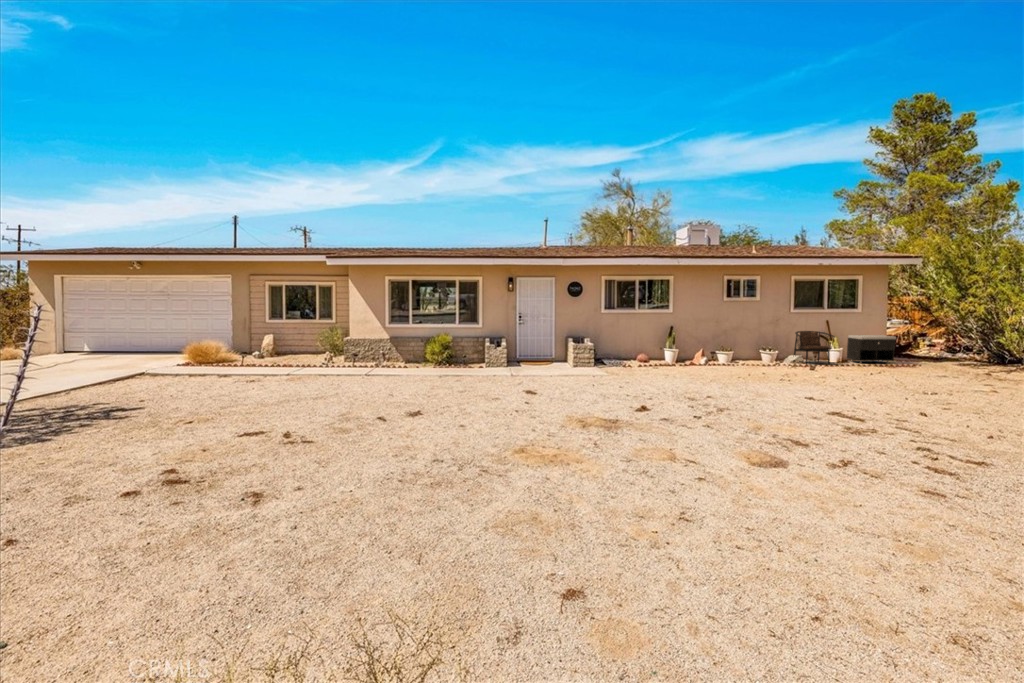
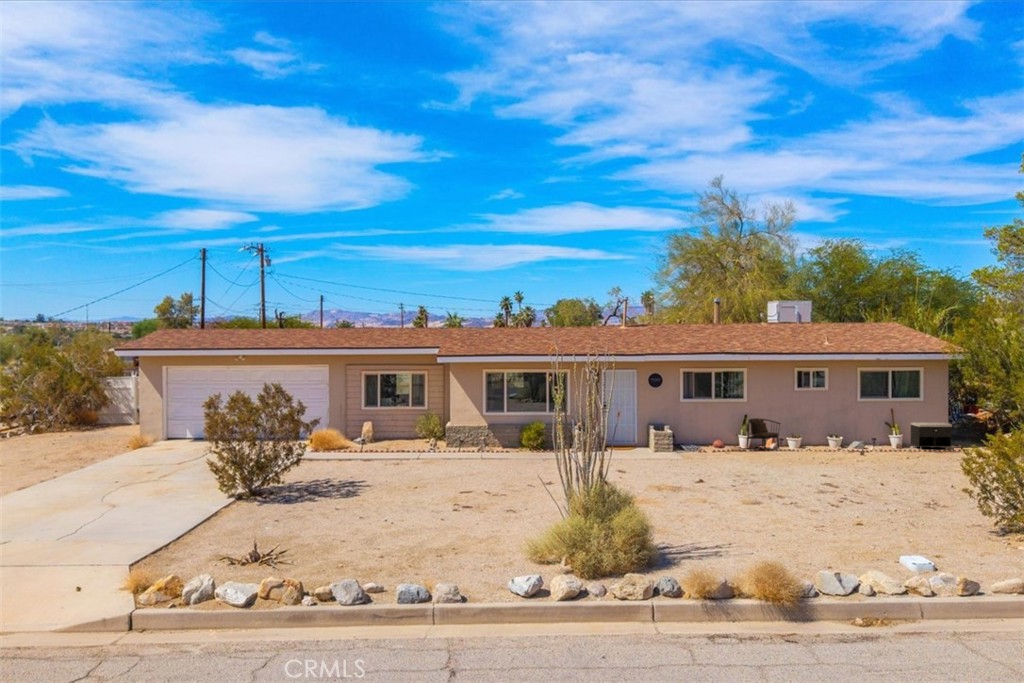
armchair: present [794,331,835,364] -> present [747,418,780,450]

